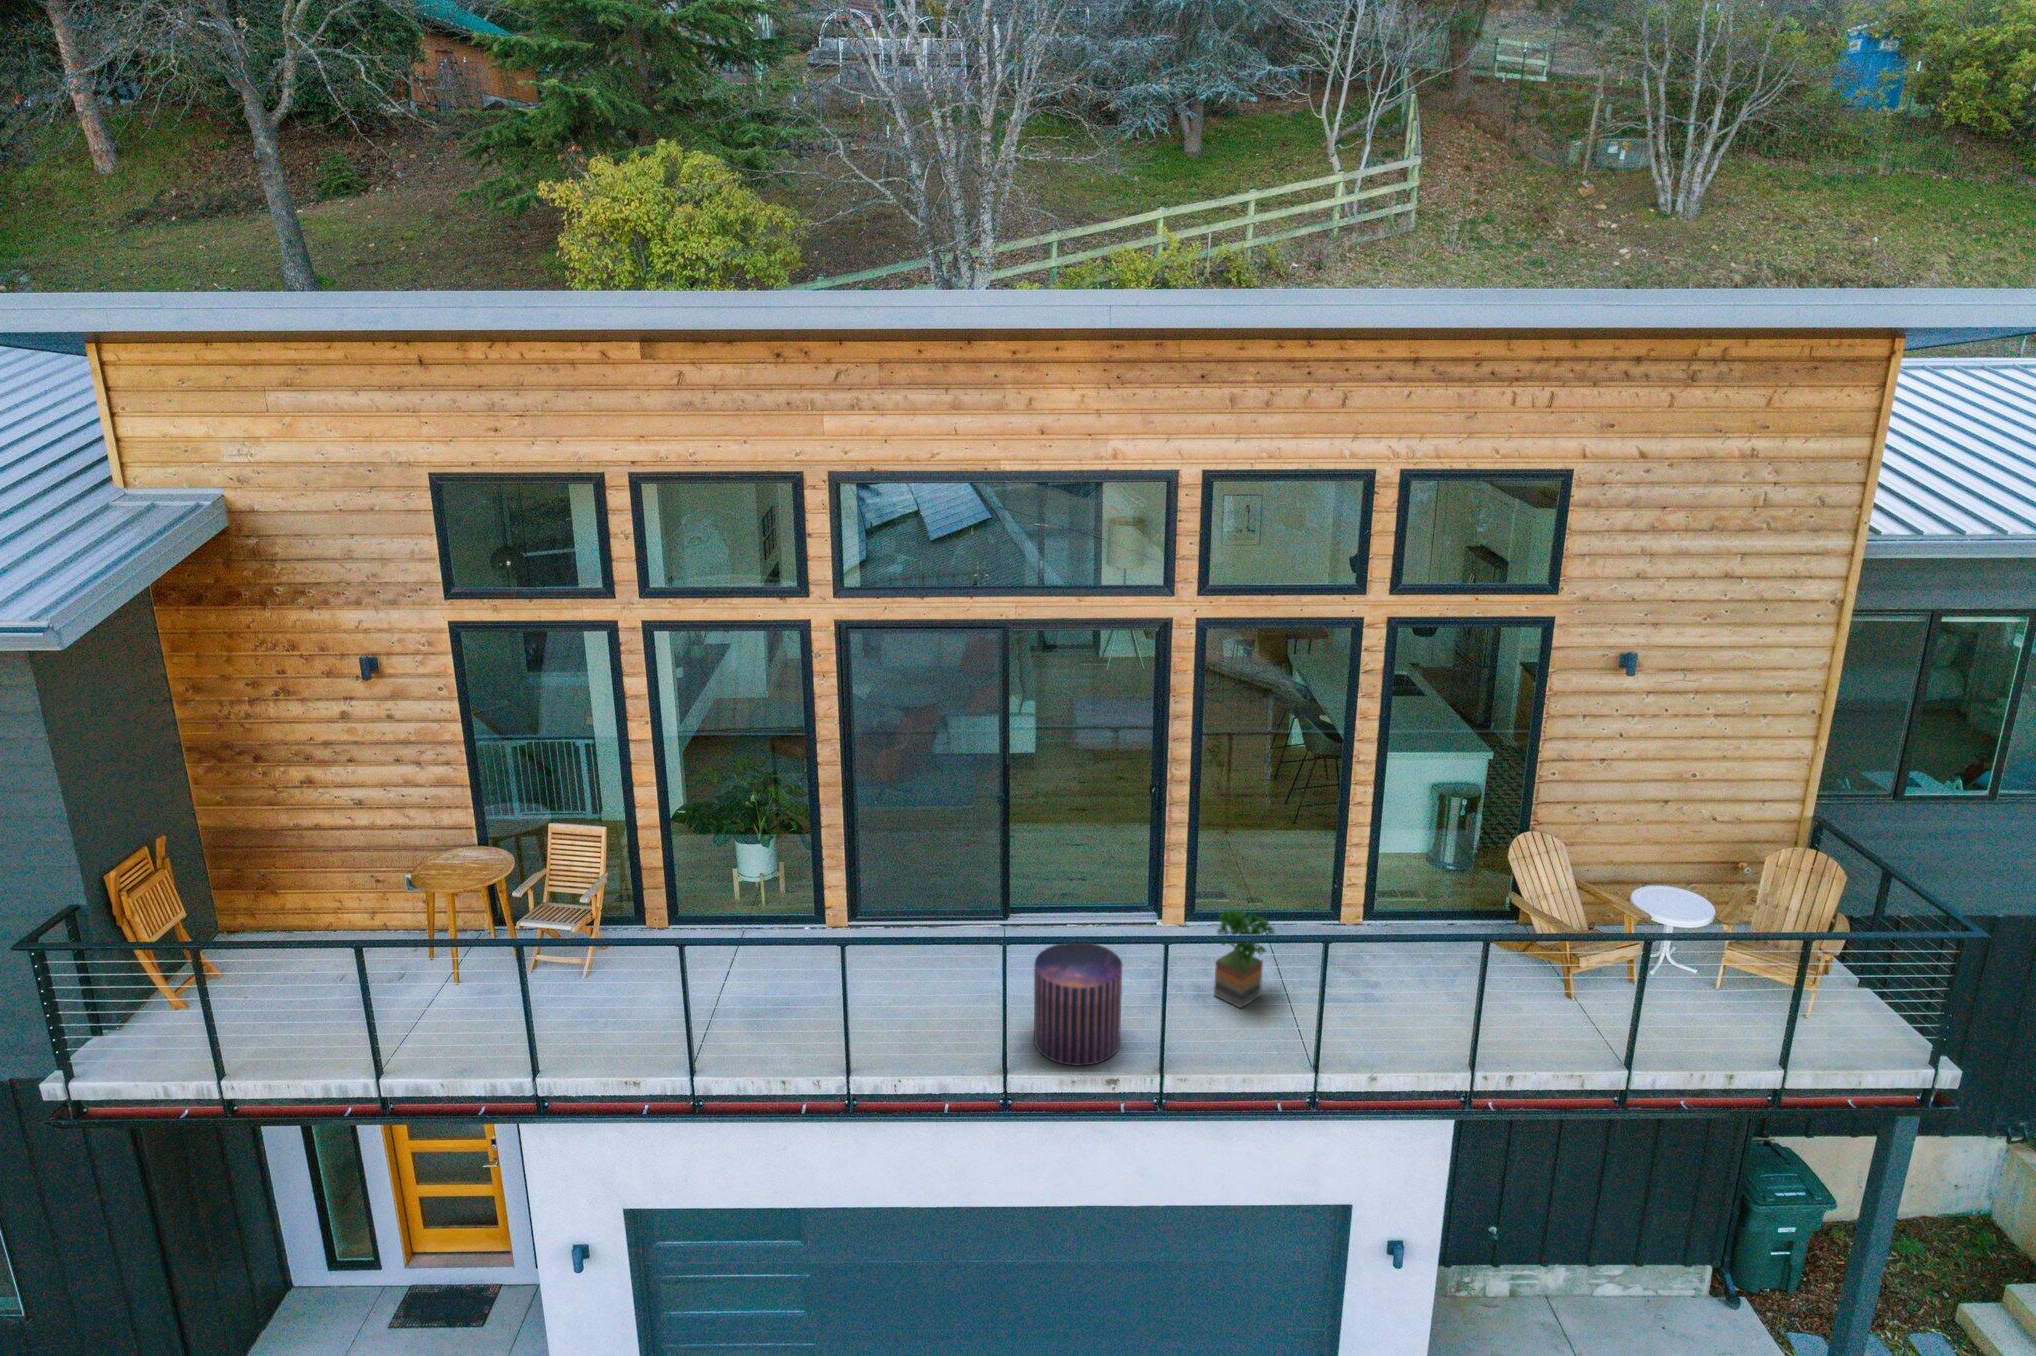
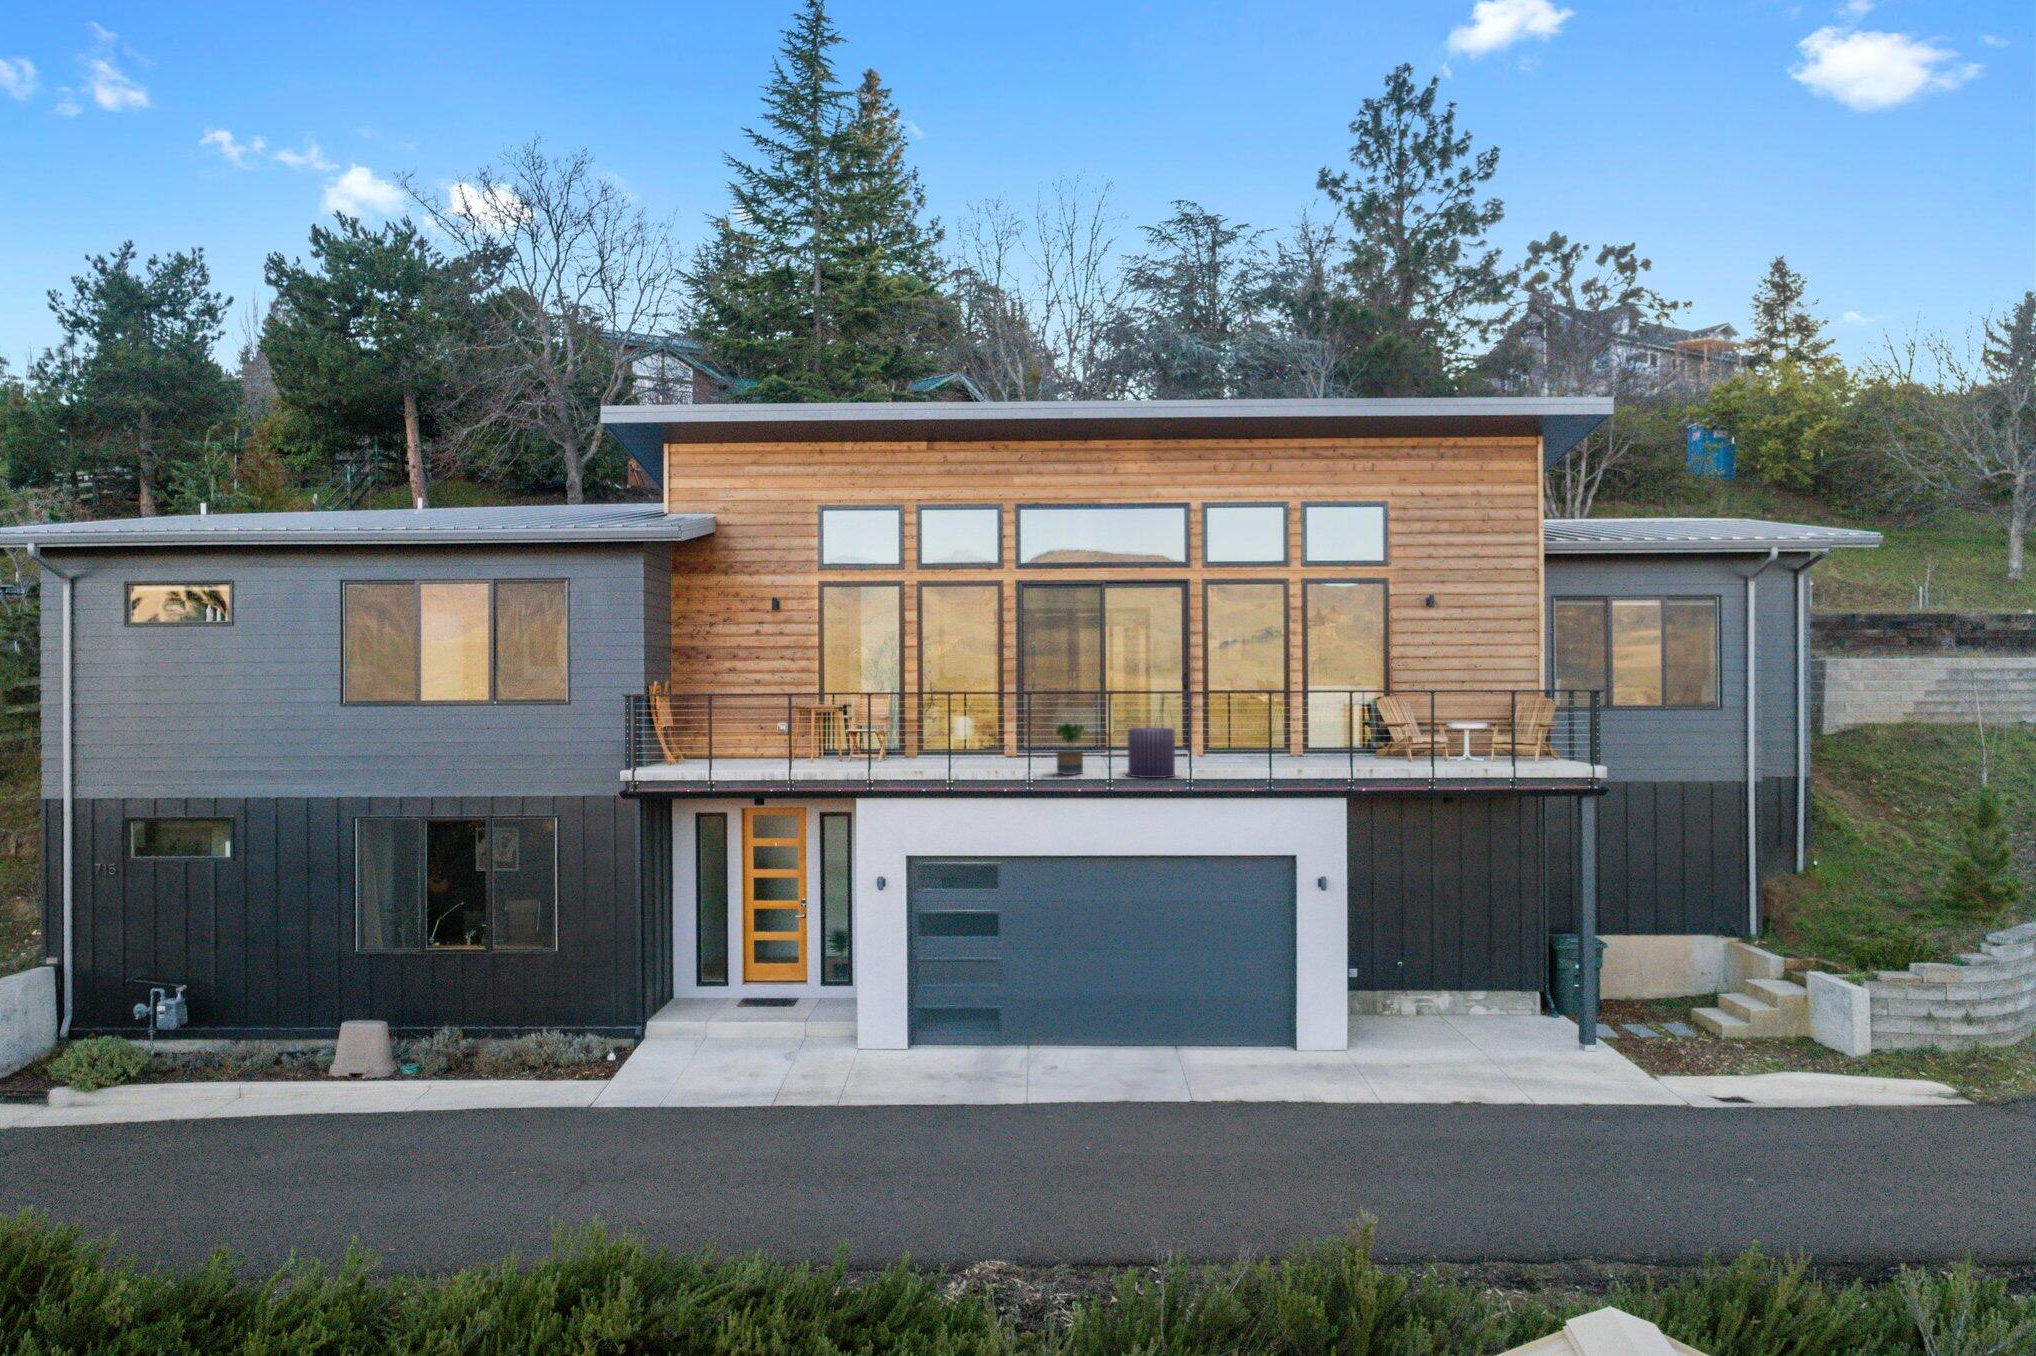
potted tree: present [1214,910,1276,1008] -> present [1056,723,1088,775]

